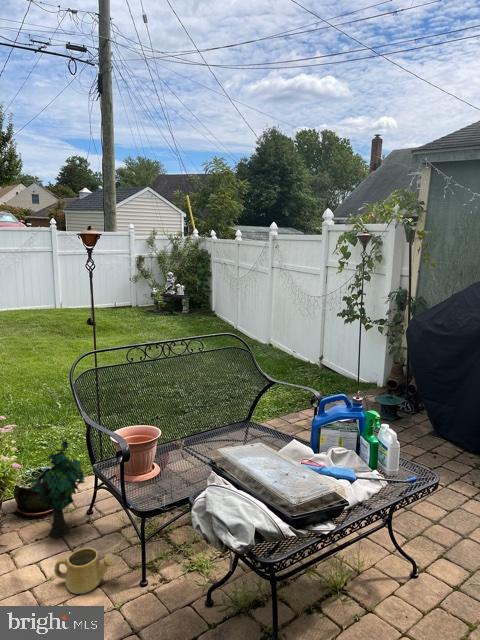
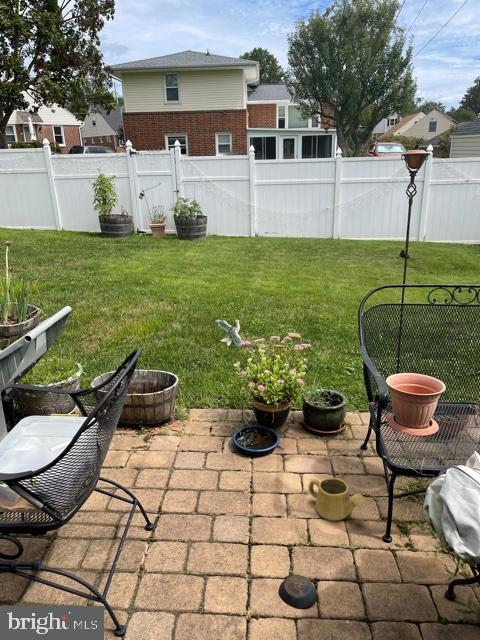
decorative plant: present [27,441,84,538] -> none [305,370,361,460]

